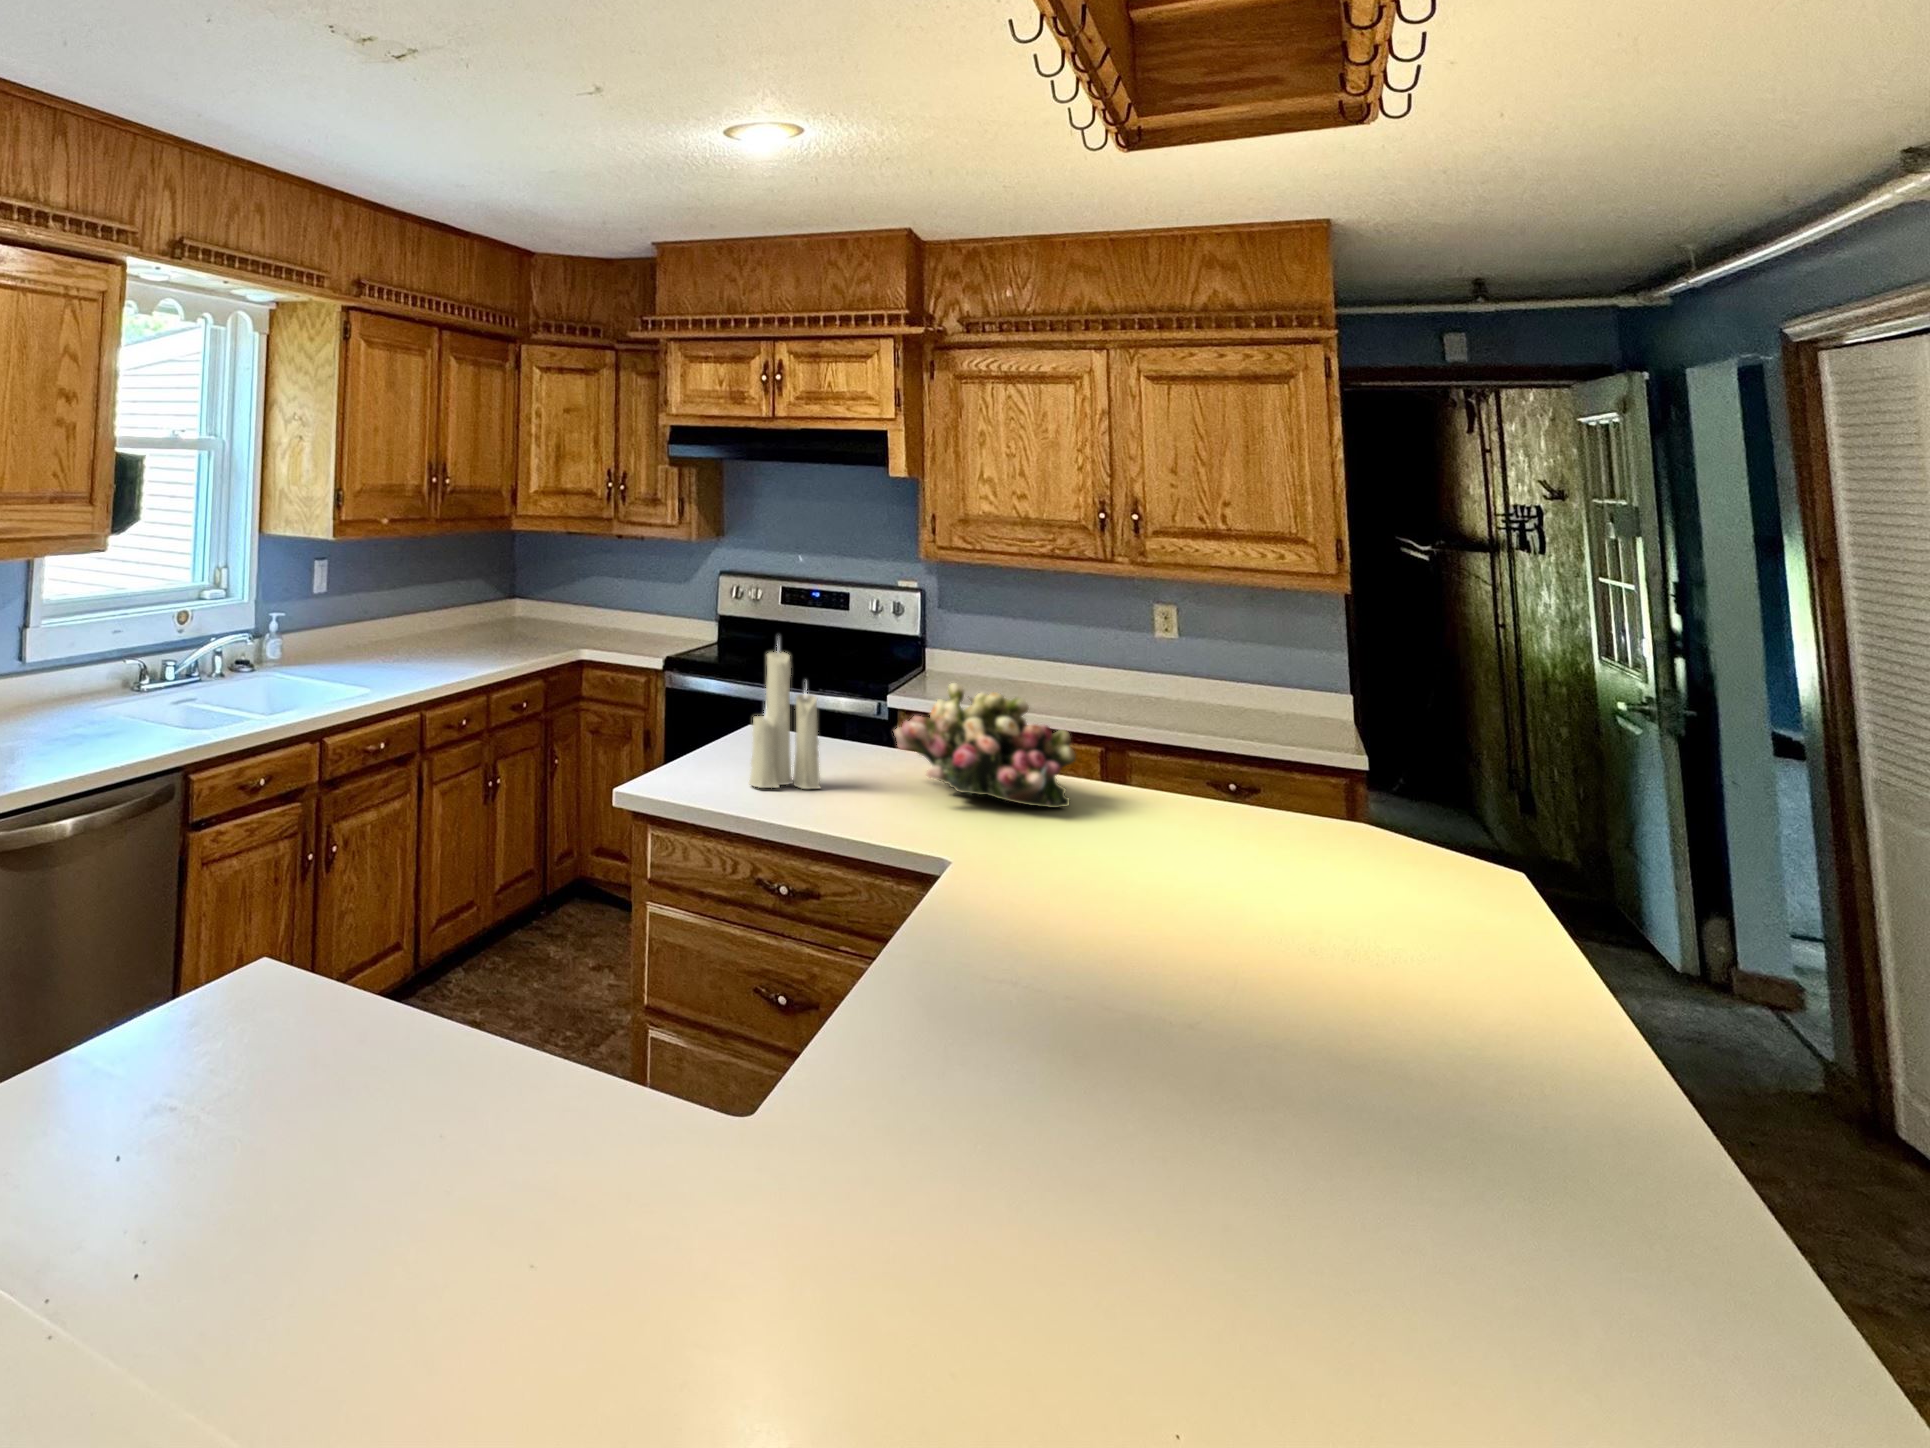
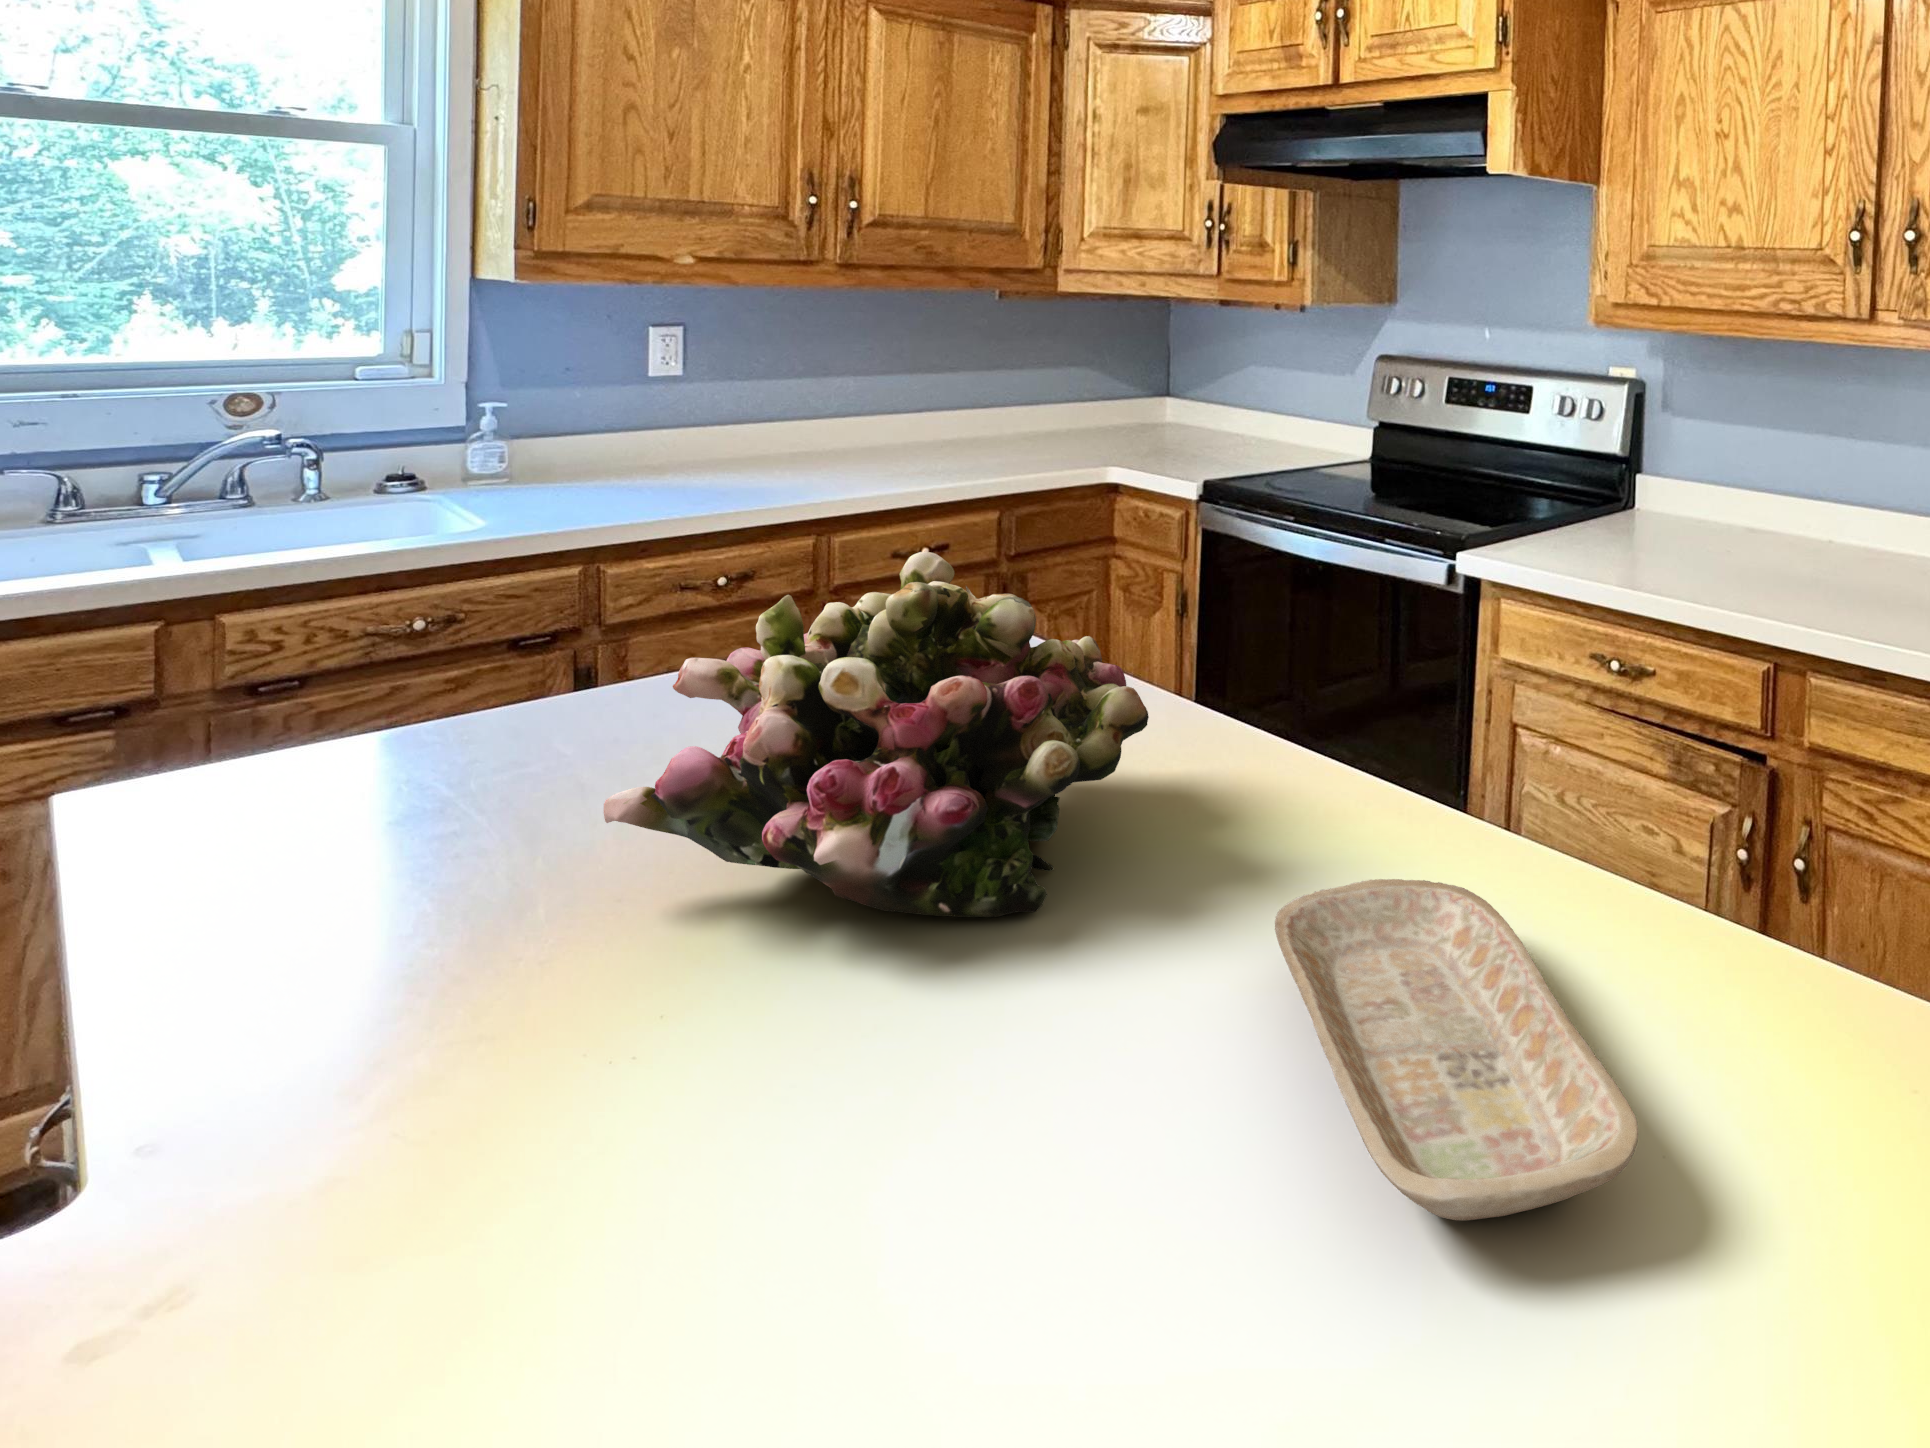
candle: present [749,651,820,789] -> none [318,403,536,816]
tray: none [1161,791,1352,851] -> present [1275,879,1638,1221]

